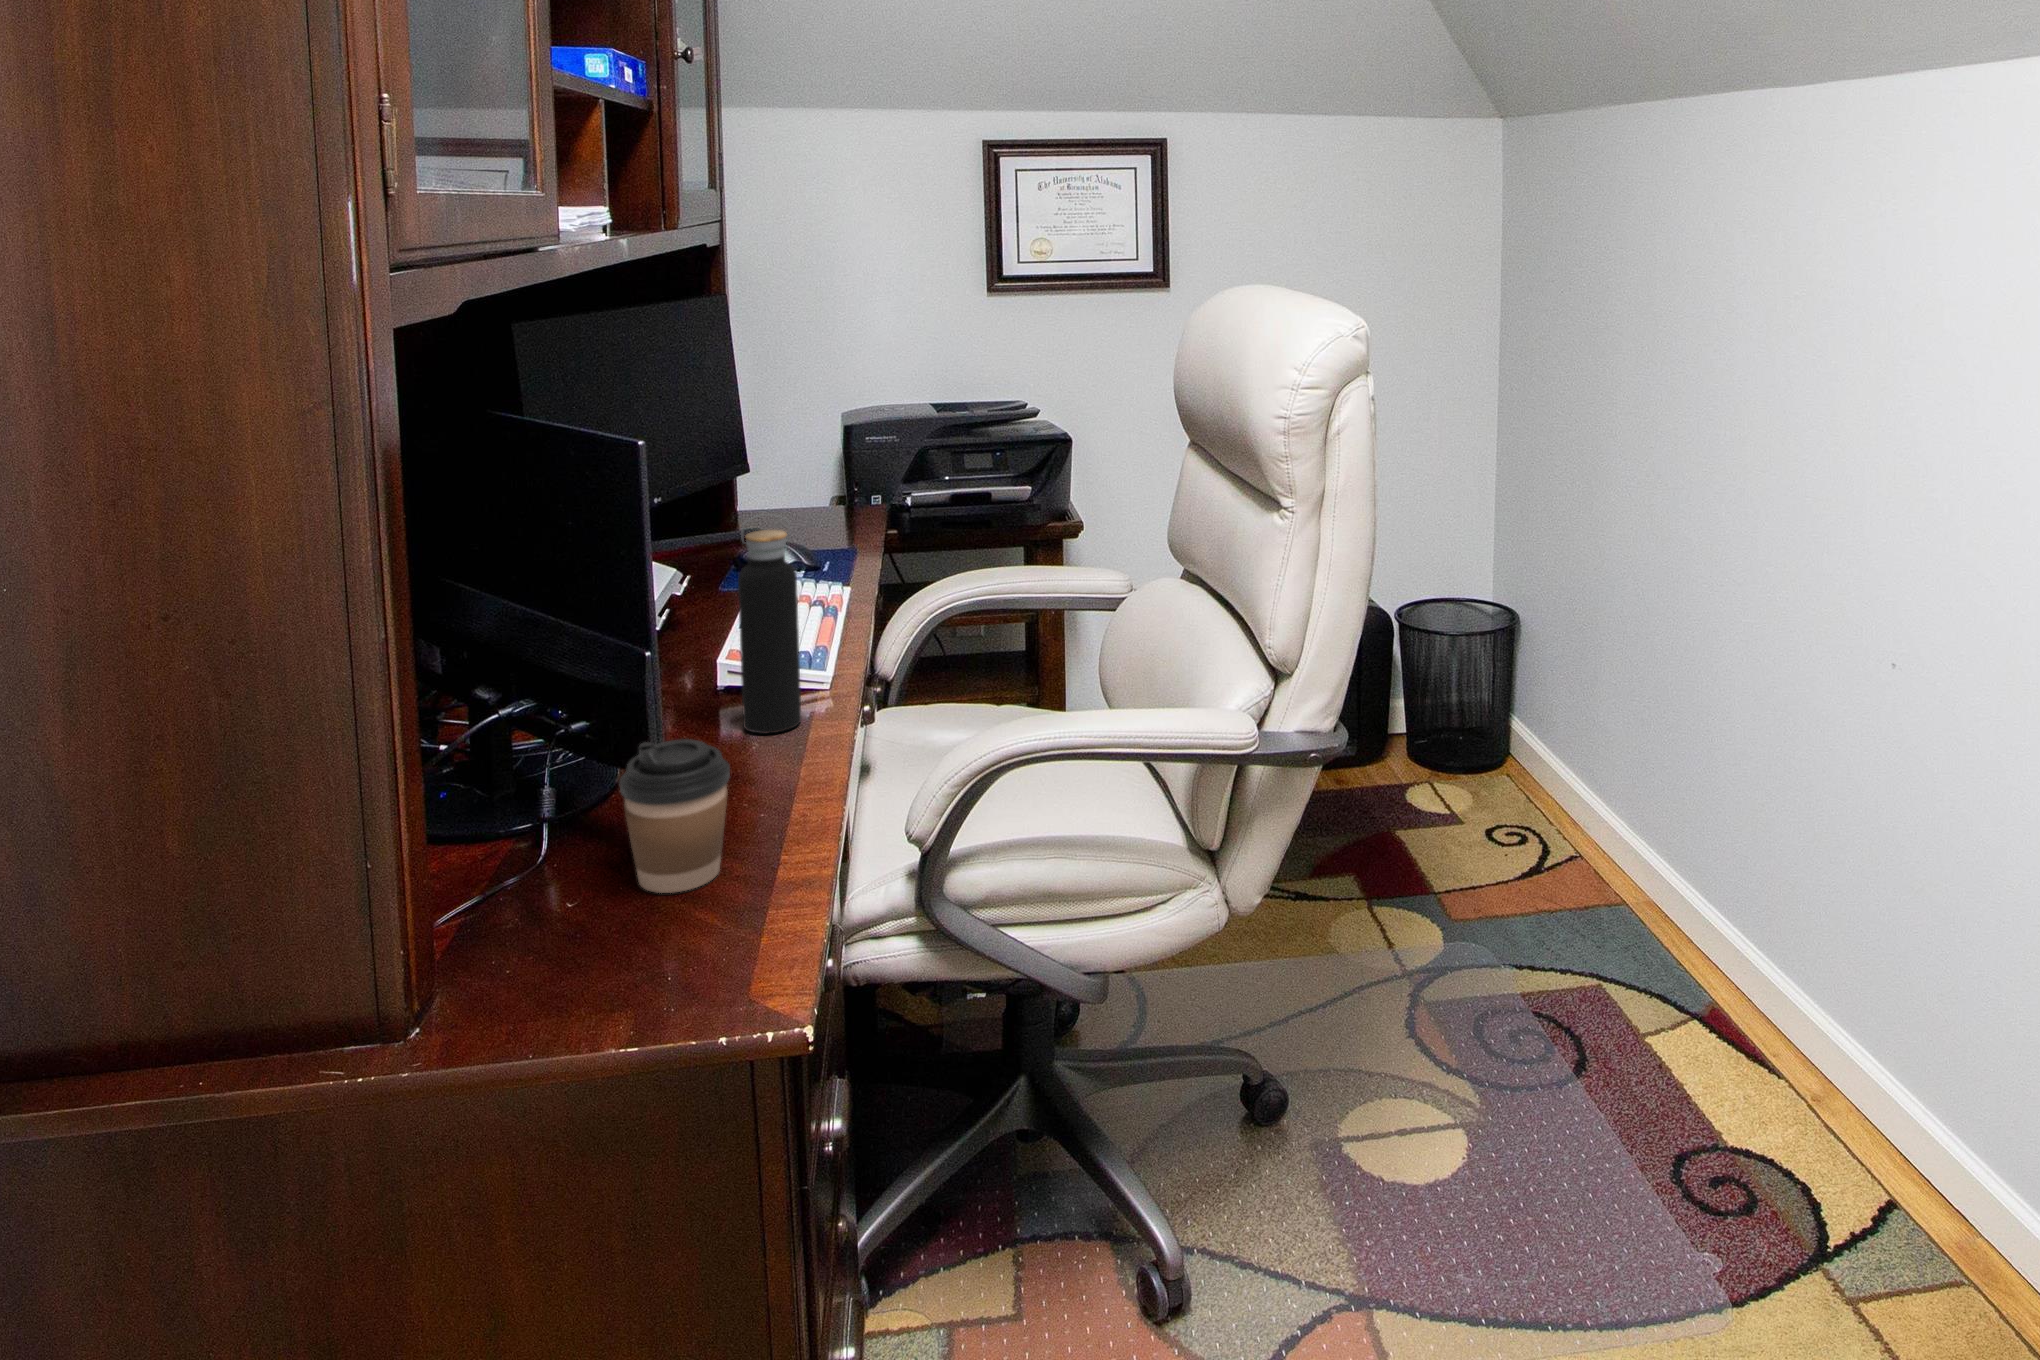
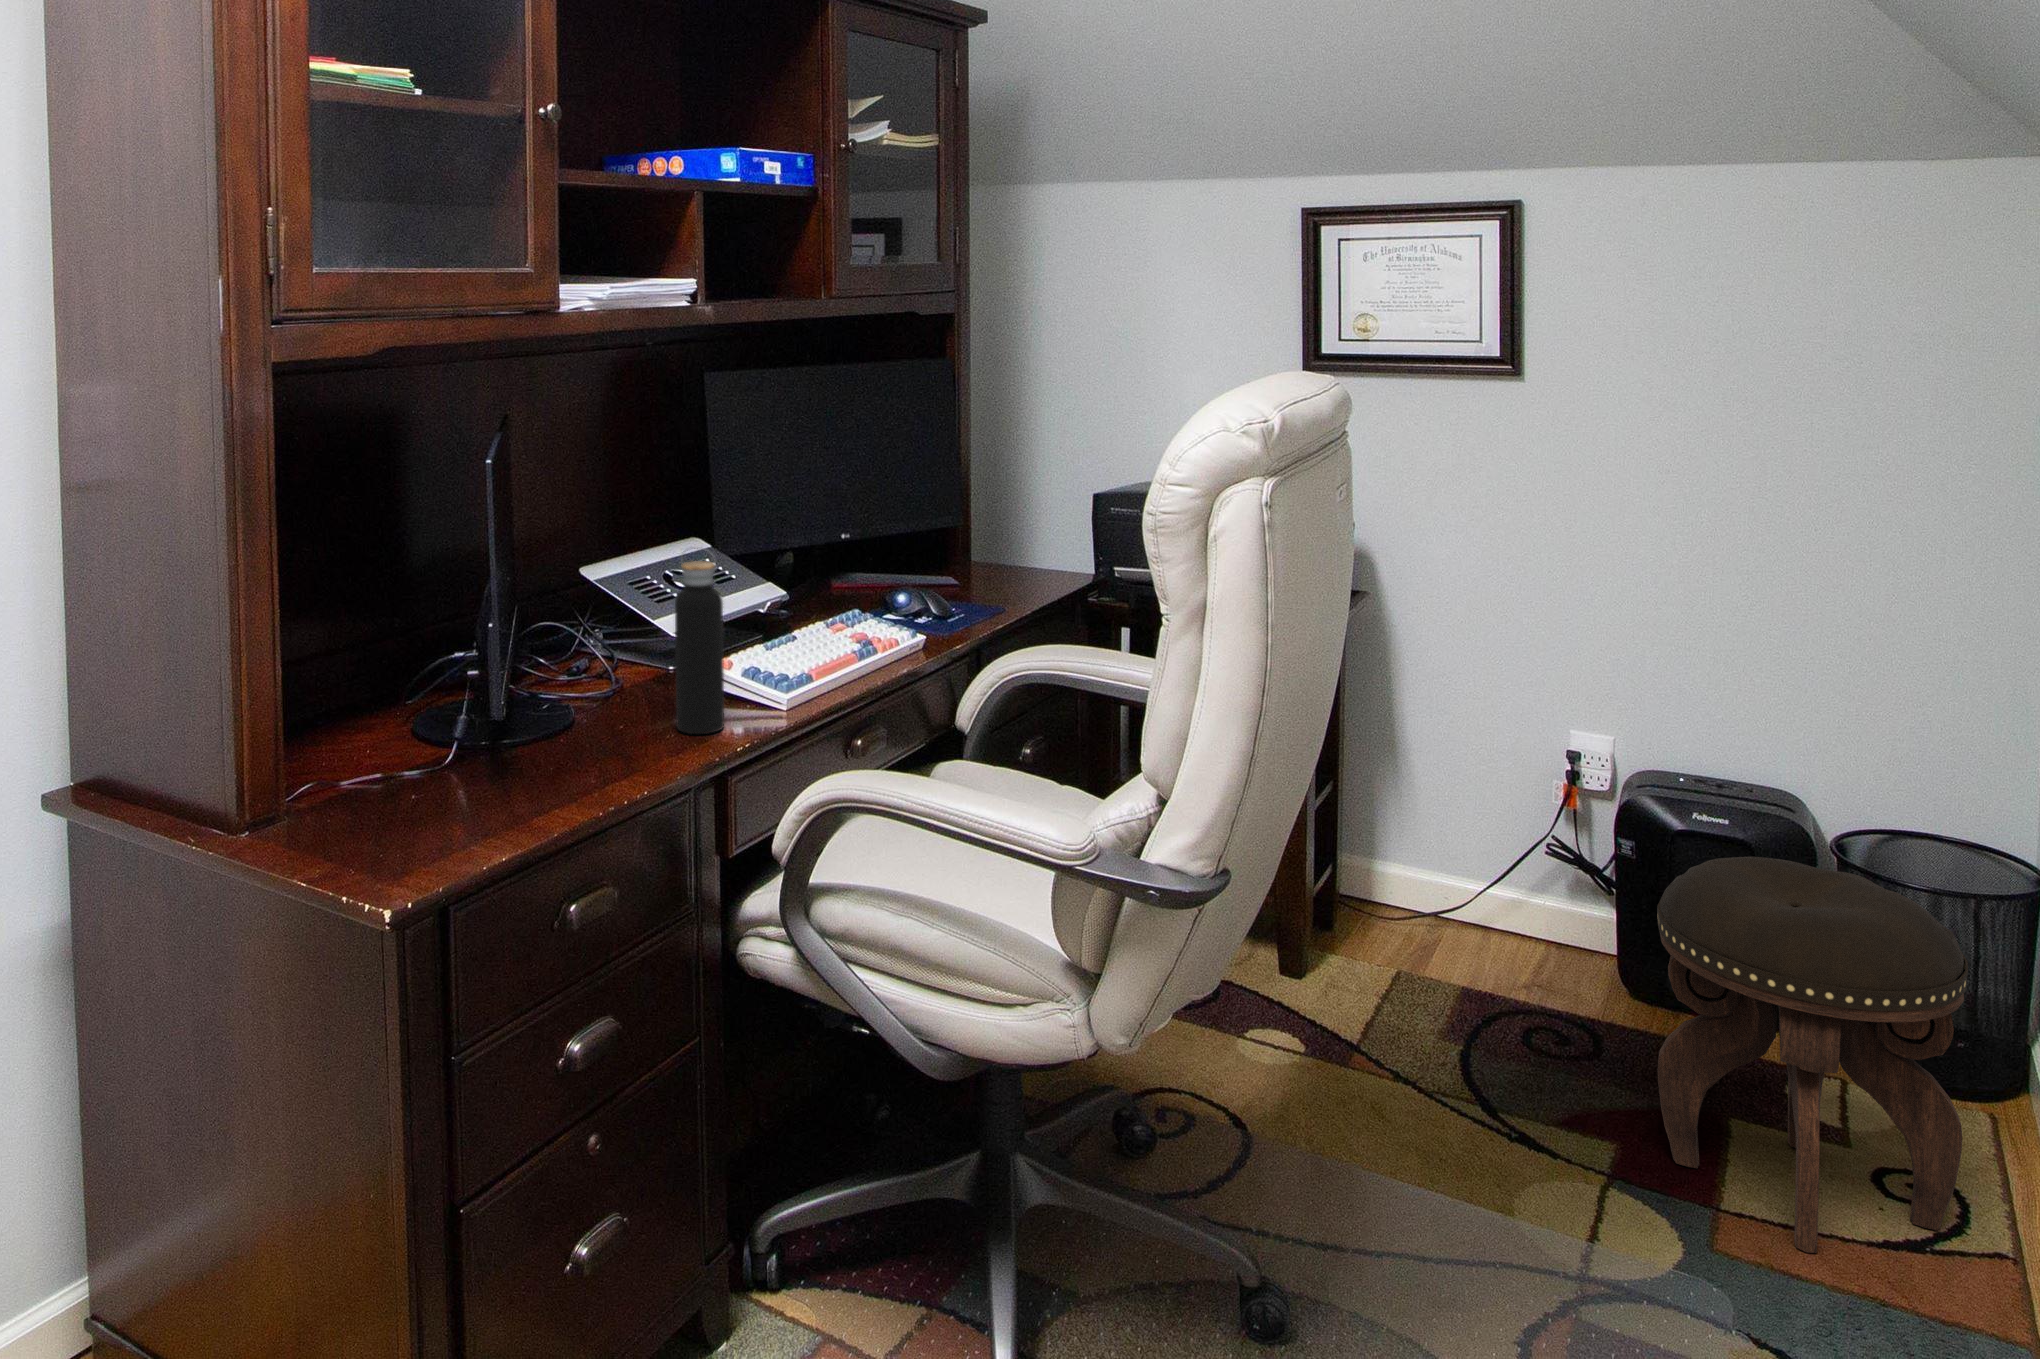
footstool: none [1373,631,1561,900] -> present [1657,857,1968,1253]
coffee cup: present [620,739,730,893] -> none [448,696,529,814]

